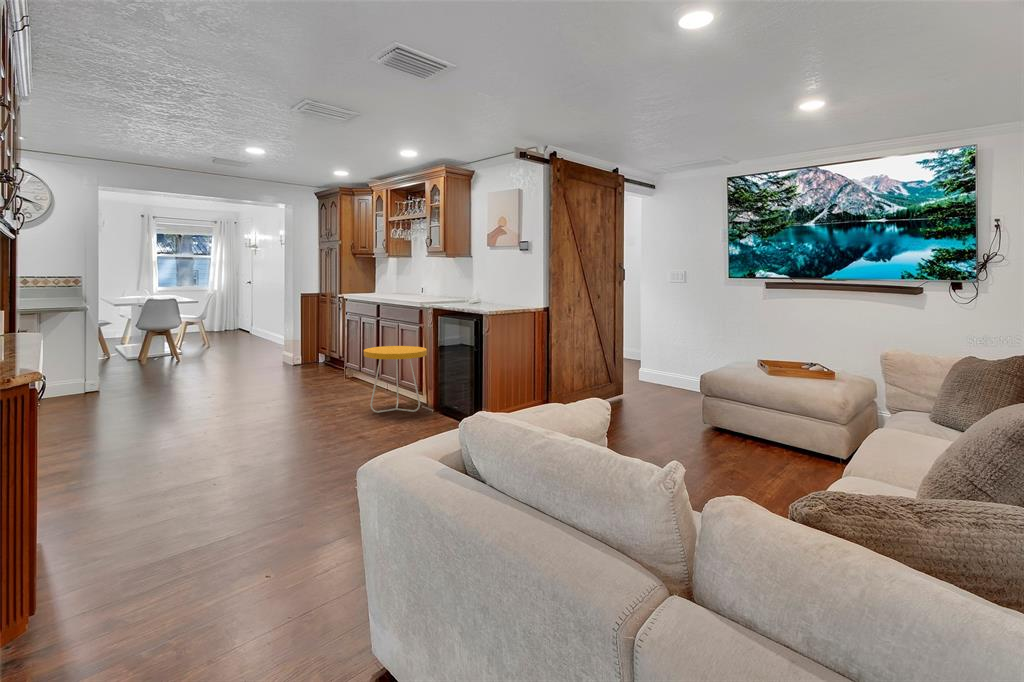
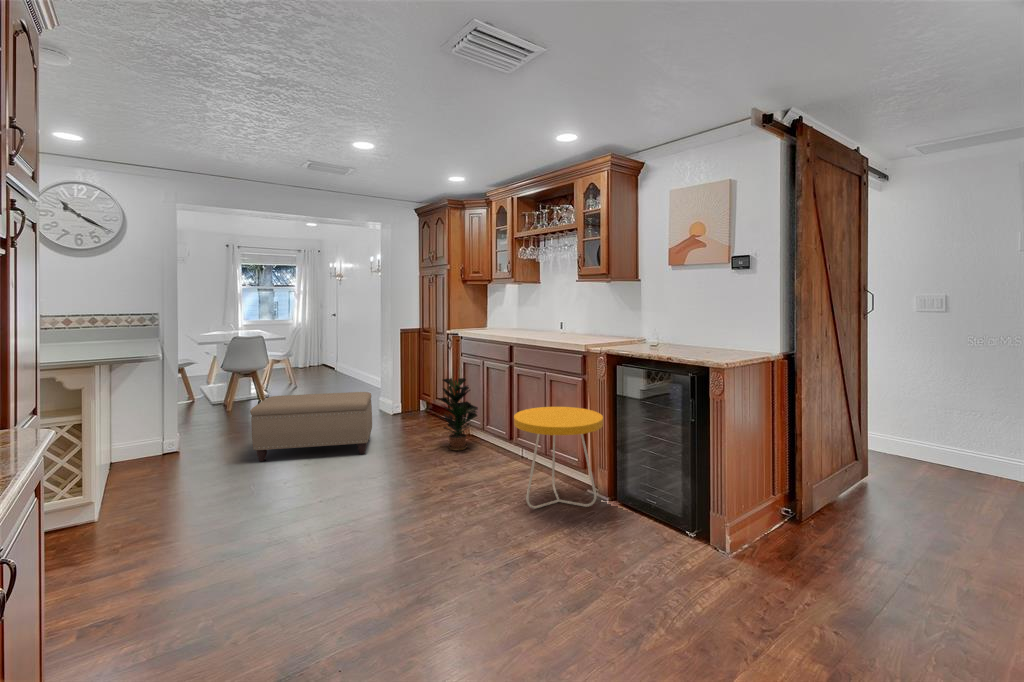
potted plant: none [322,330,356,386] -> present [439,378,478,451]
ottoman: none [167,341,270,391] -> present [250,392,372,461]

